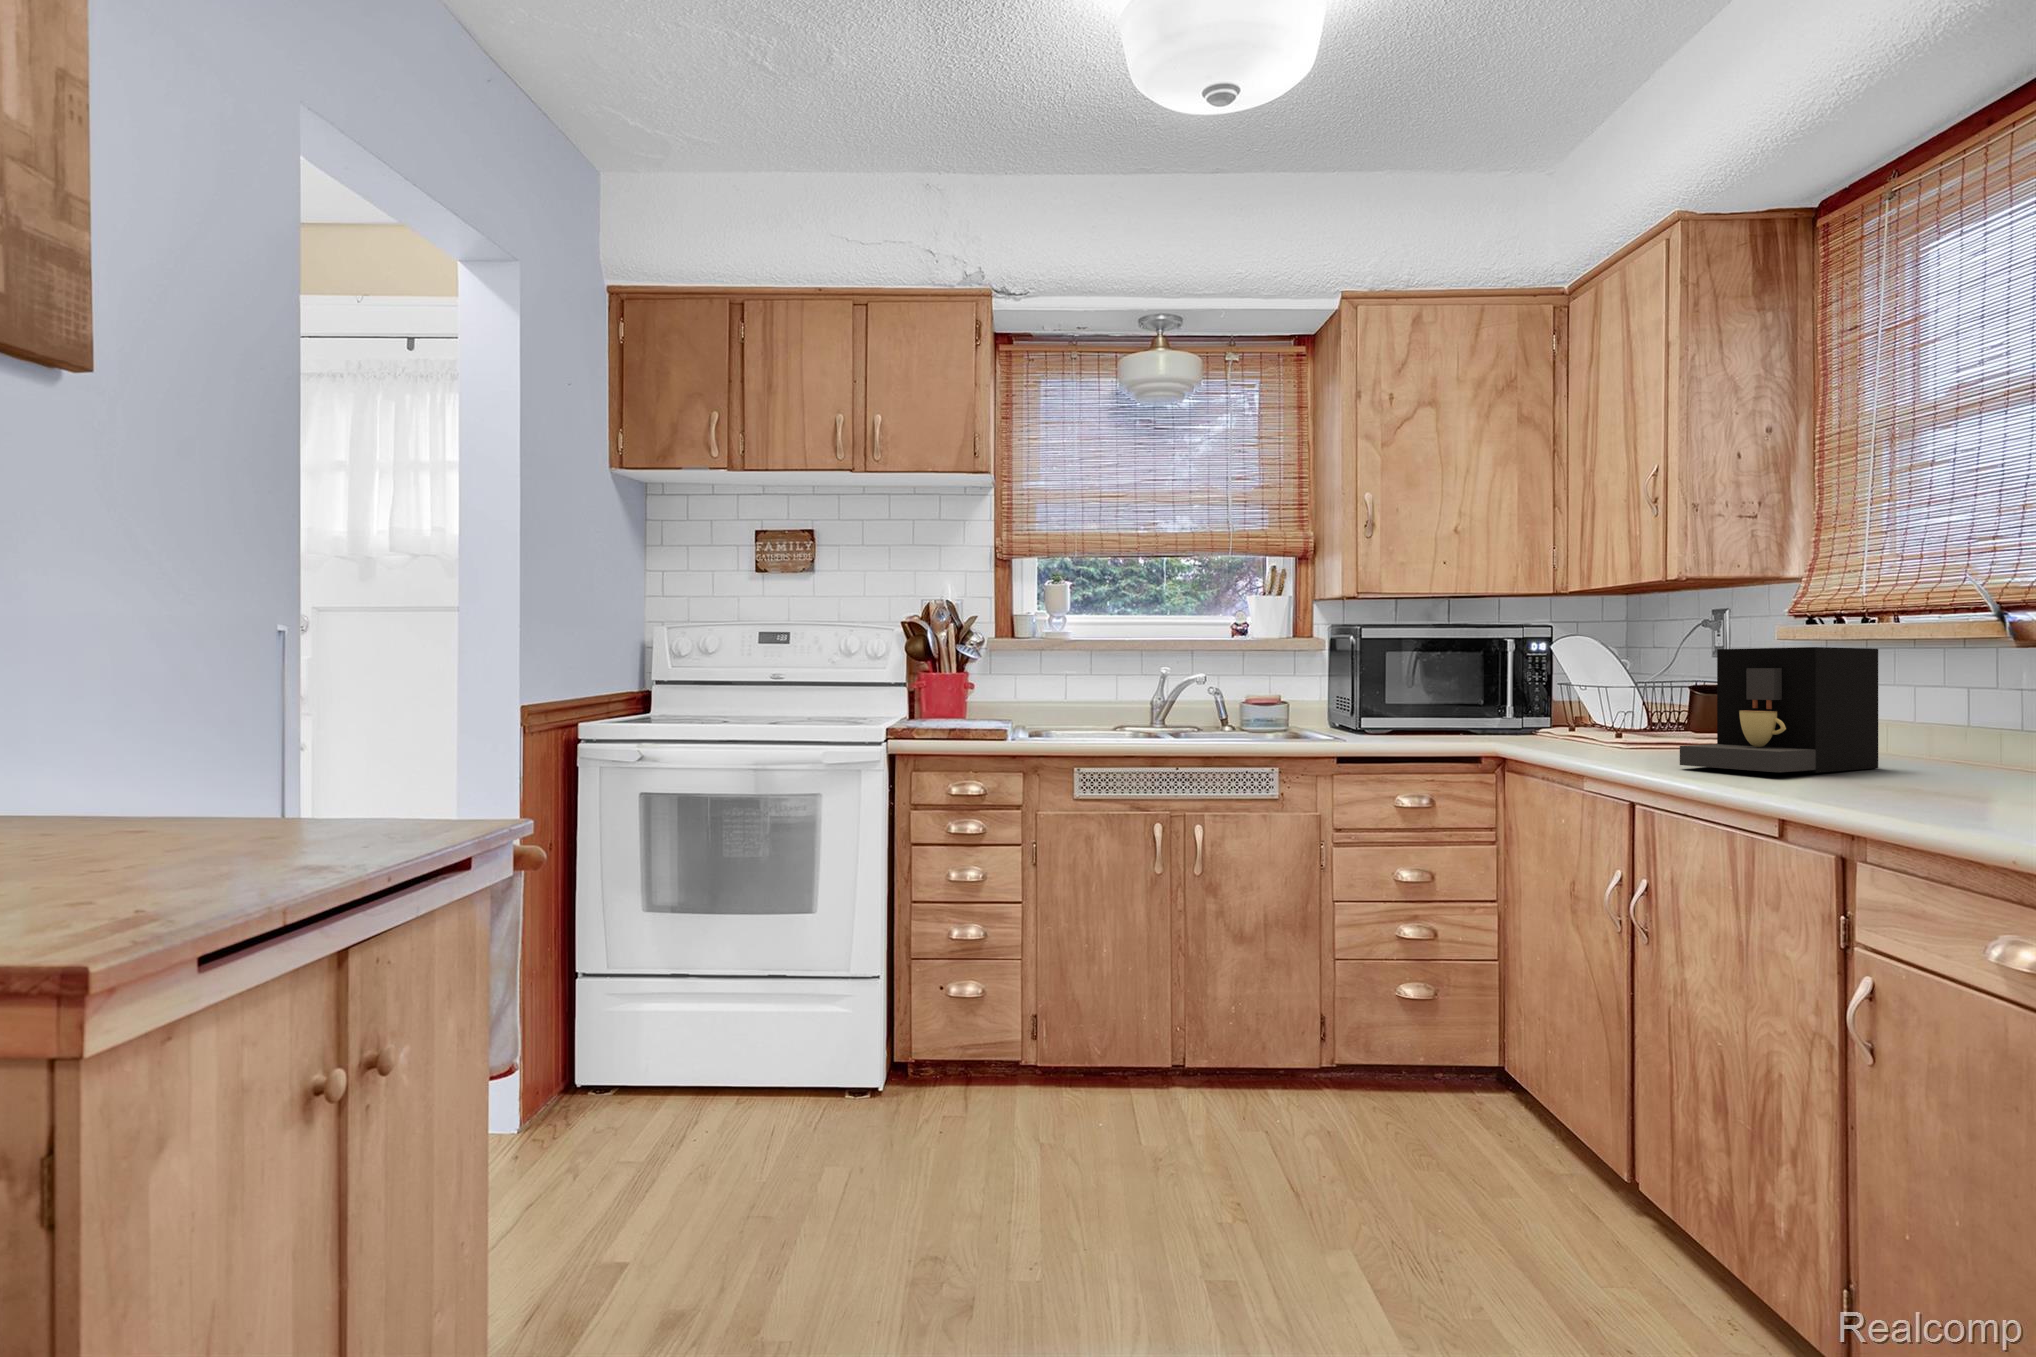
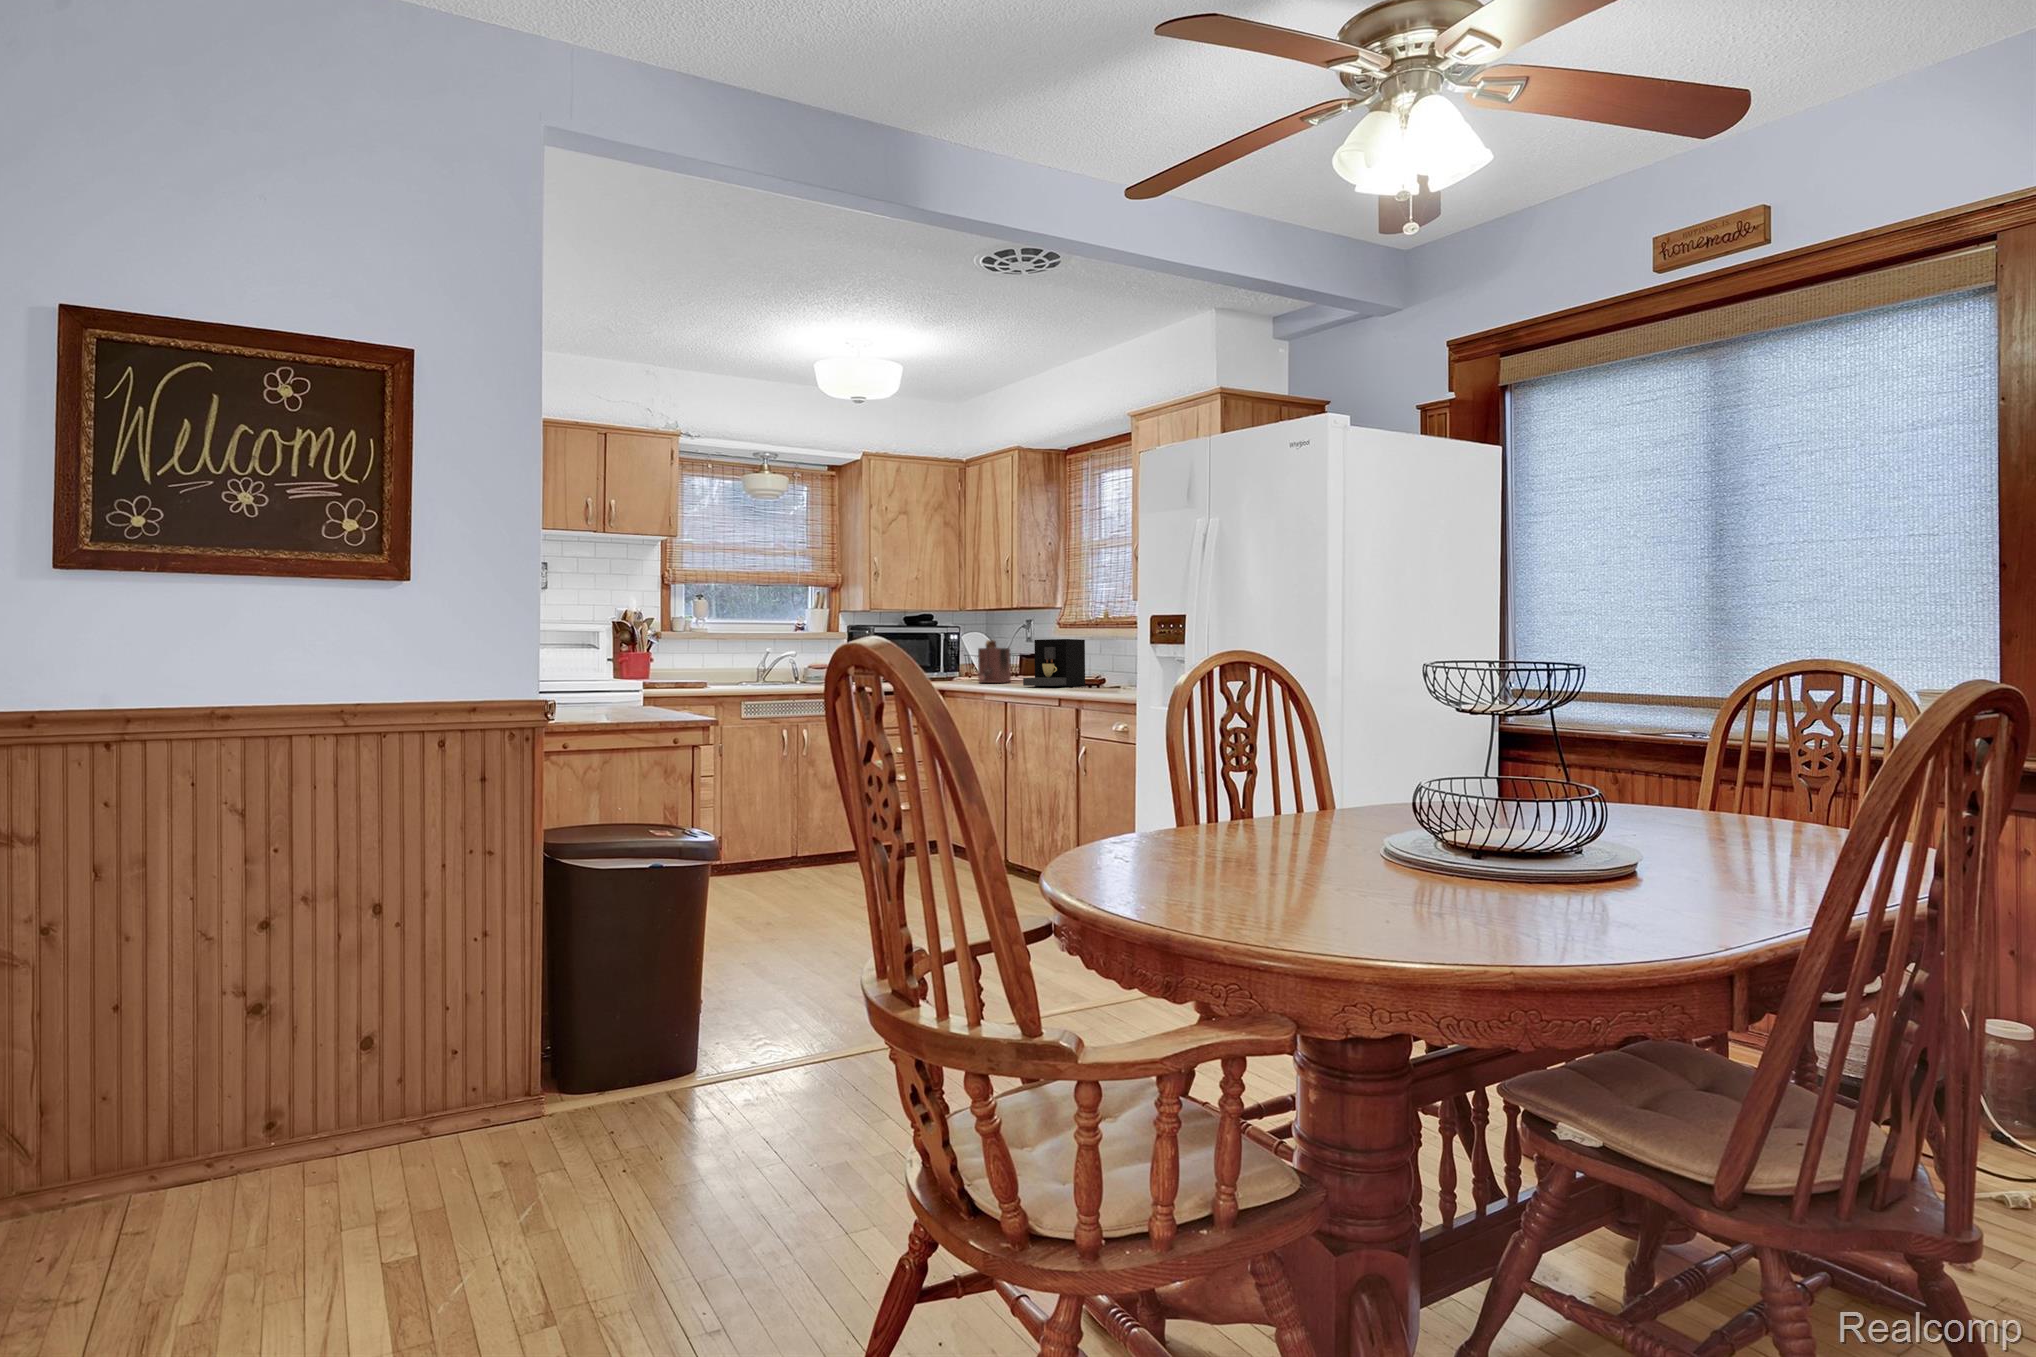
toaster: none [1575,650,1662,746] -> present [978,640,1011,683]

